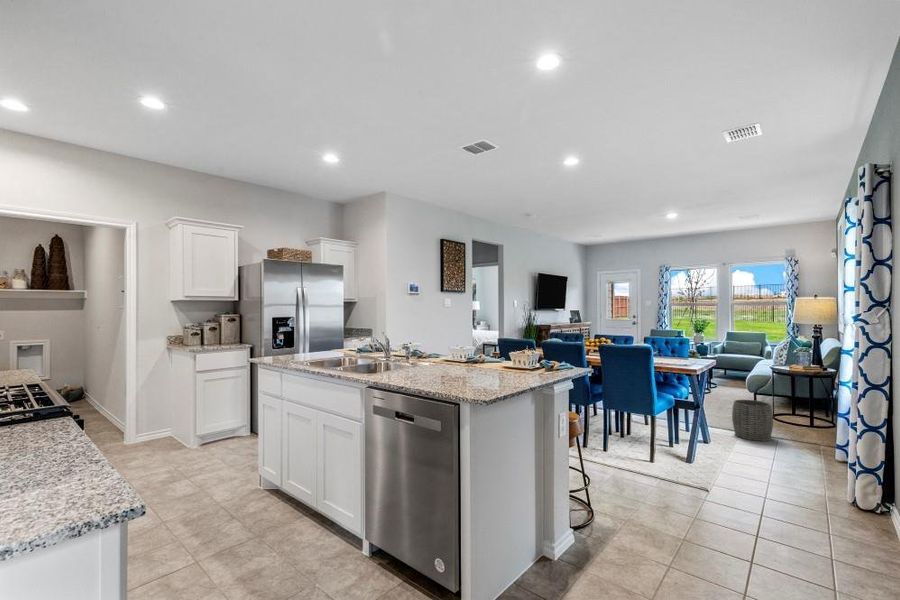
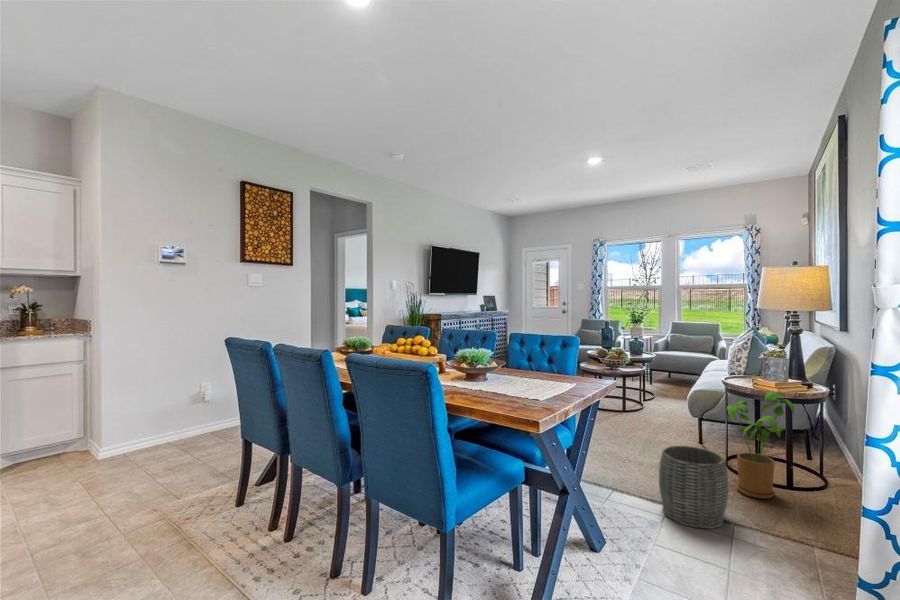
house plant: none [772,370,816,432] -> present [727,391,796,499]

